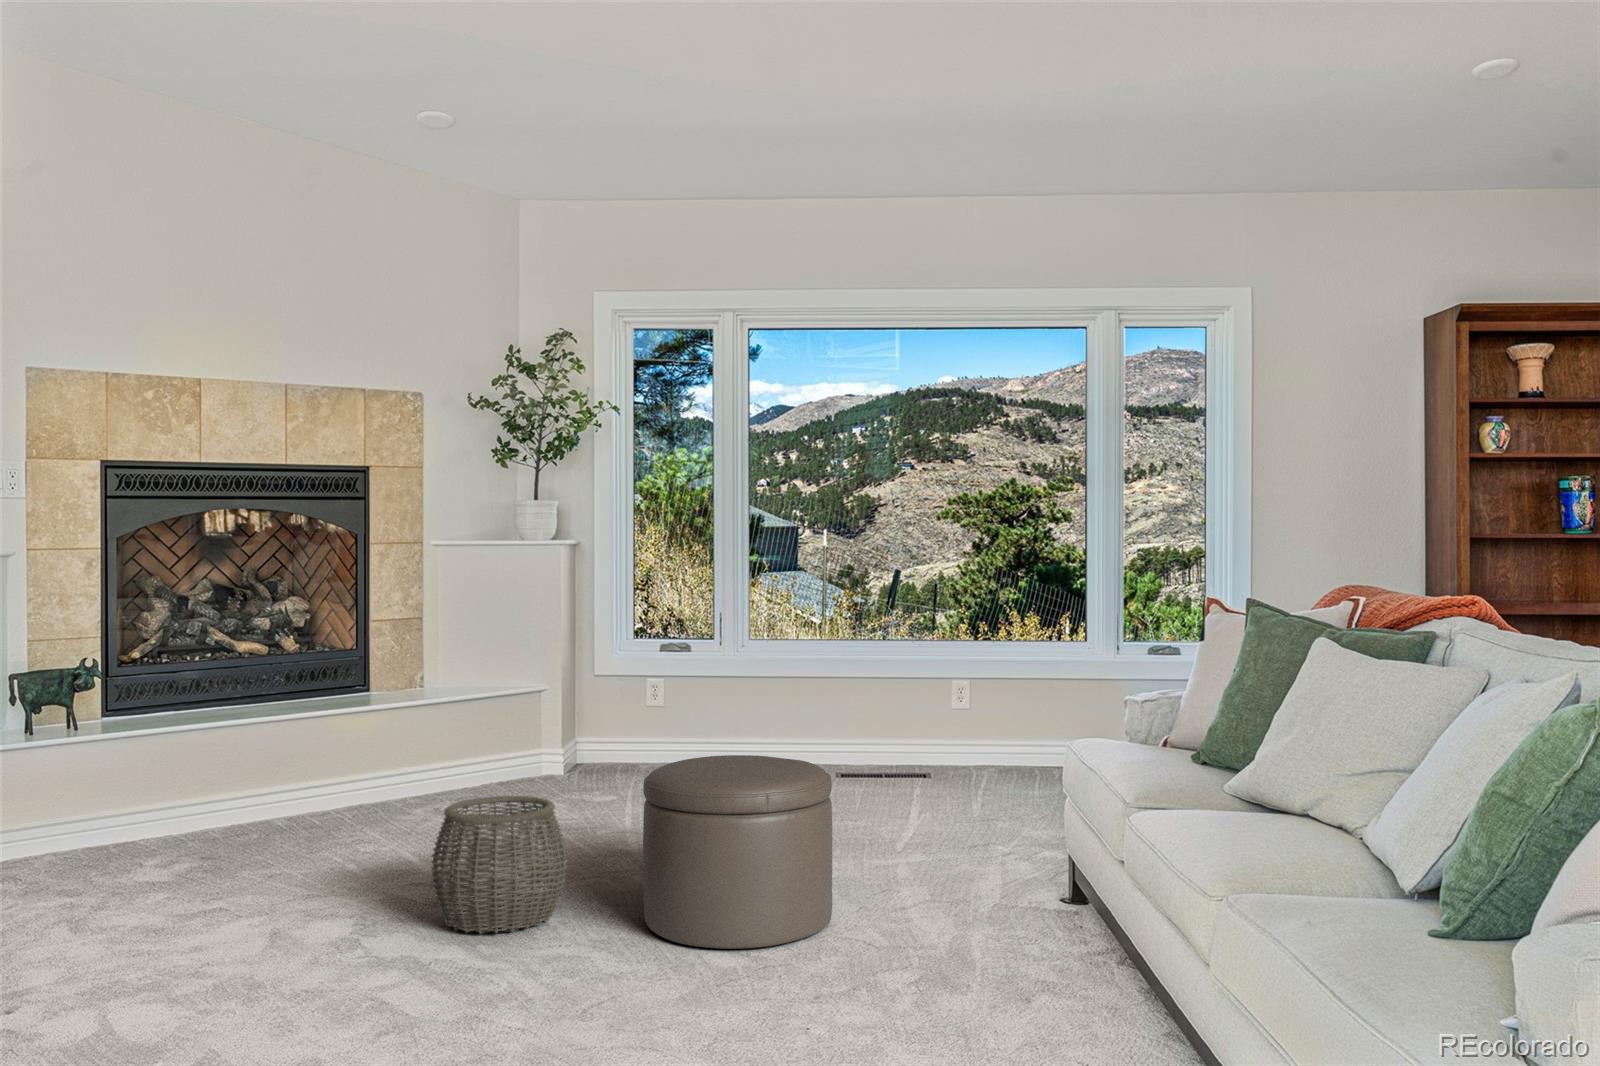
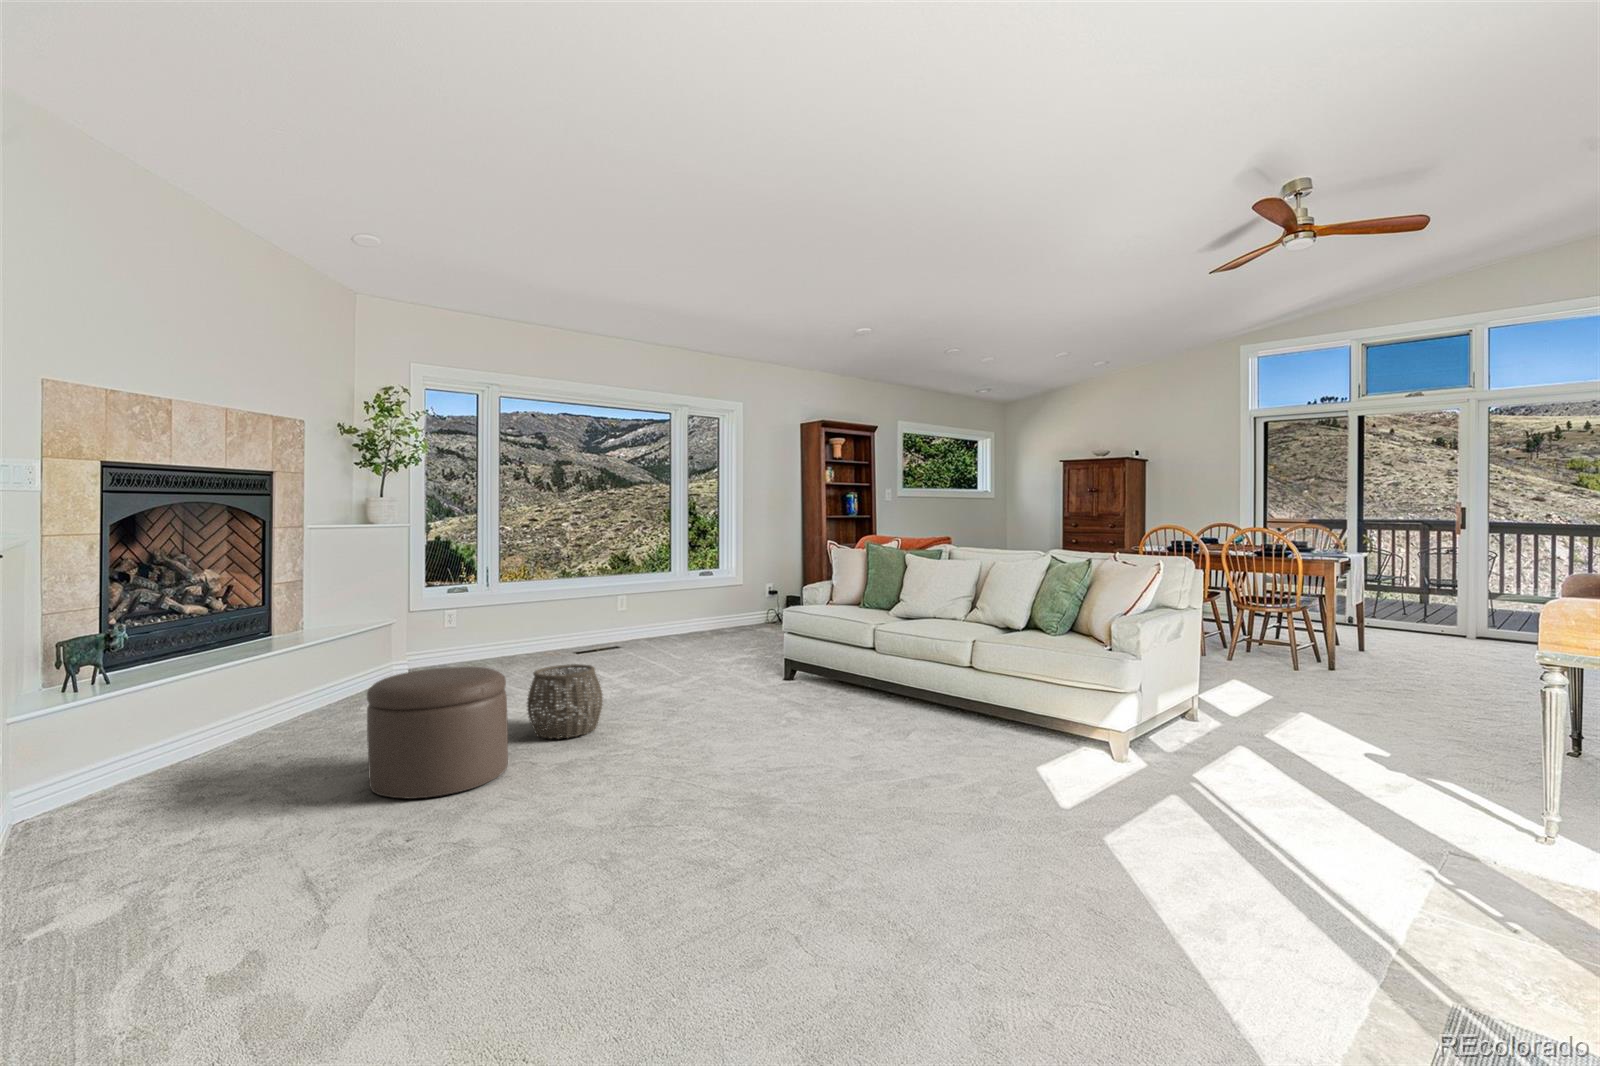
ottoman: present [643,755,832,949] -> present [367,667,508,799]

